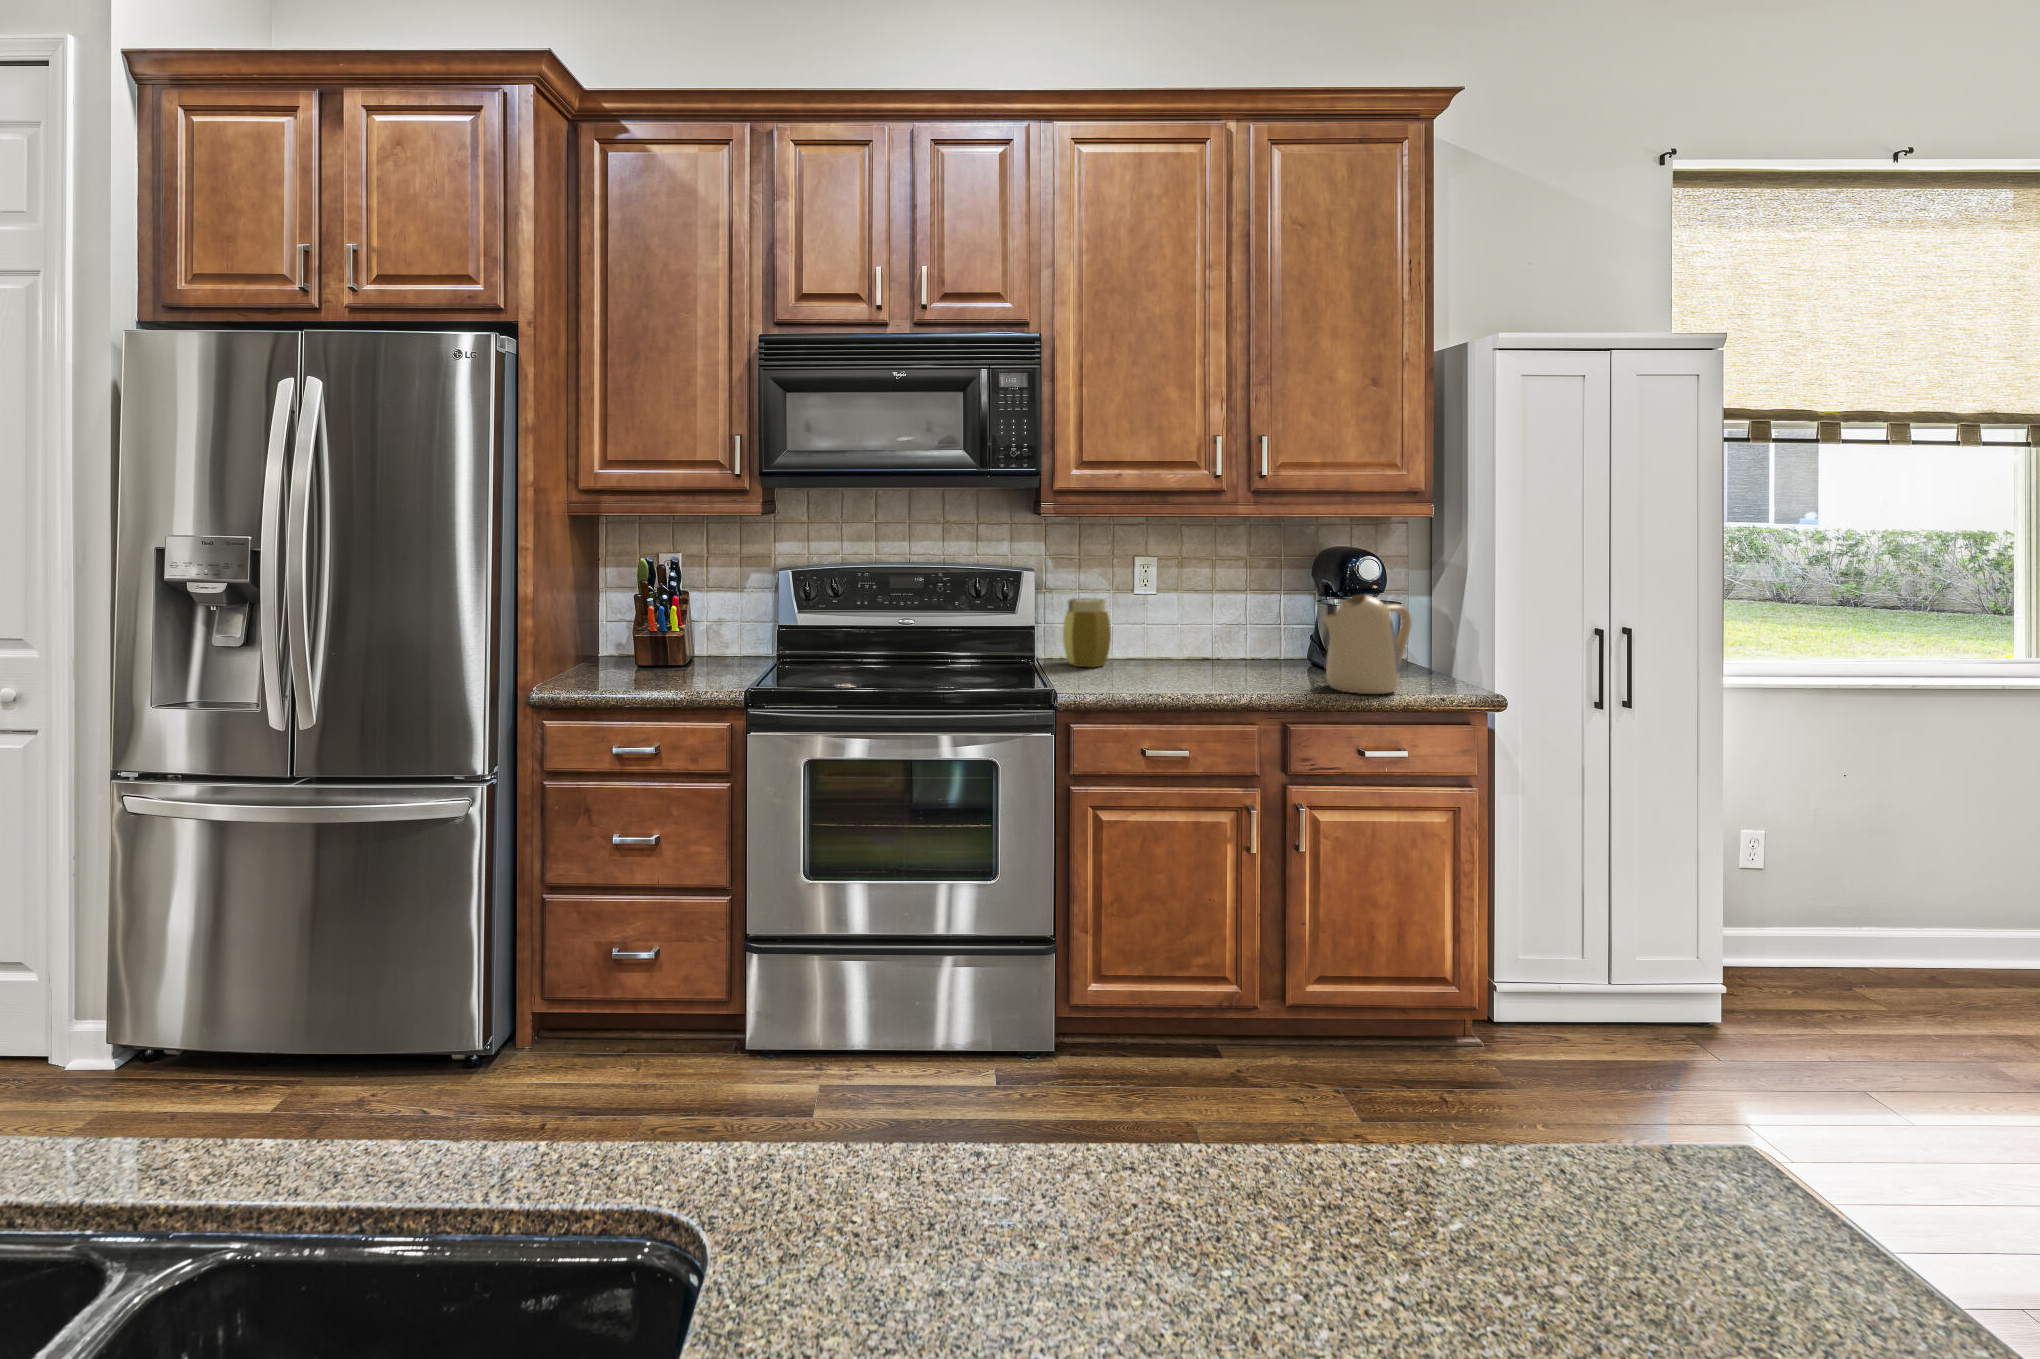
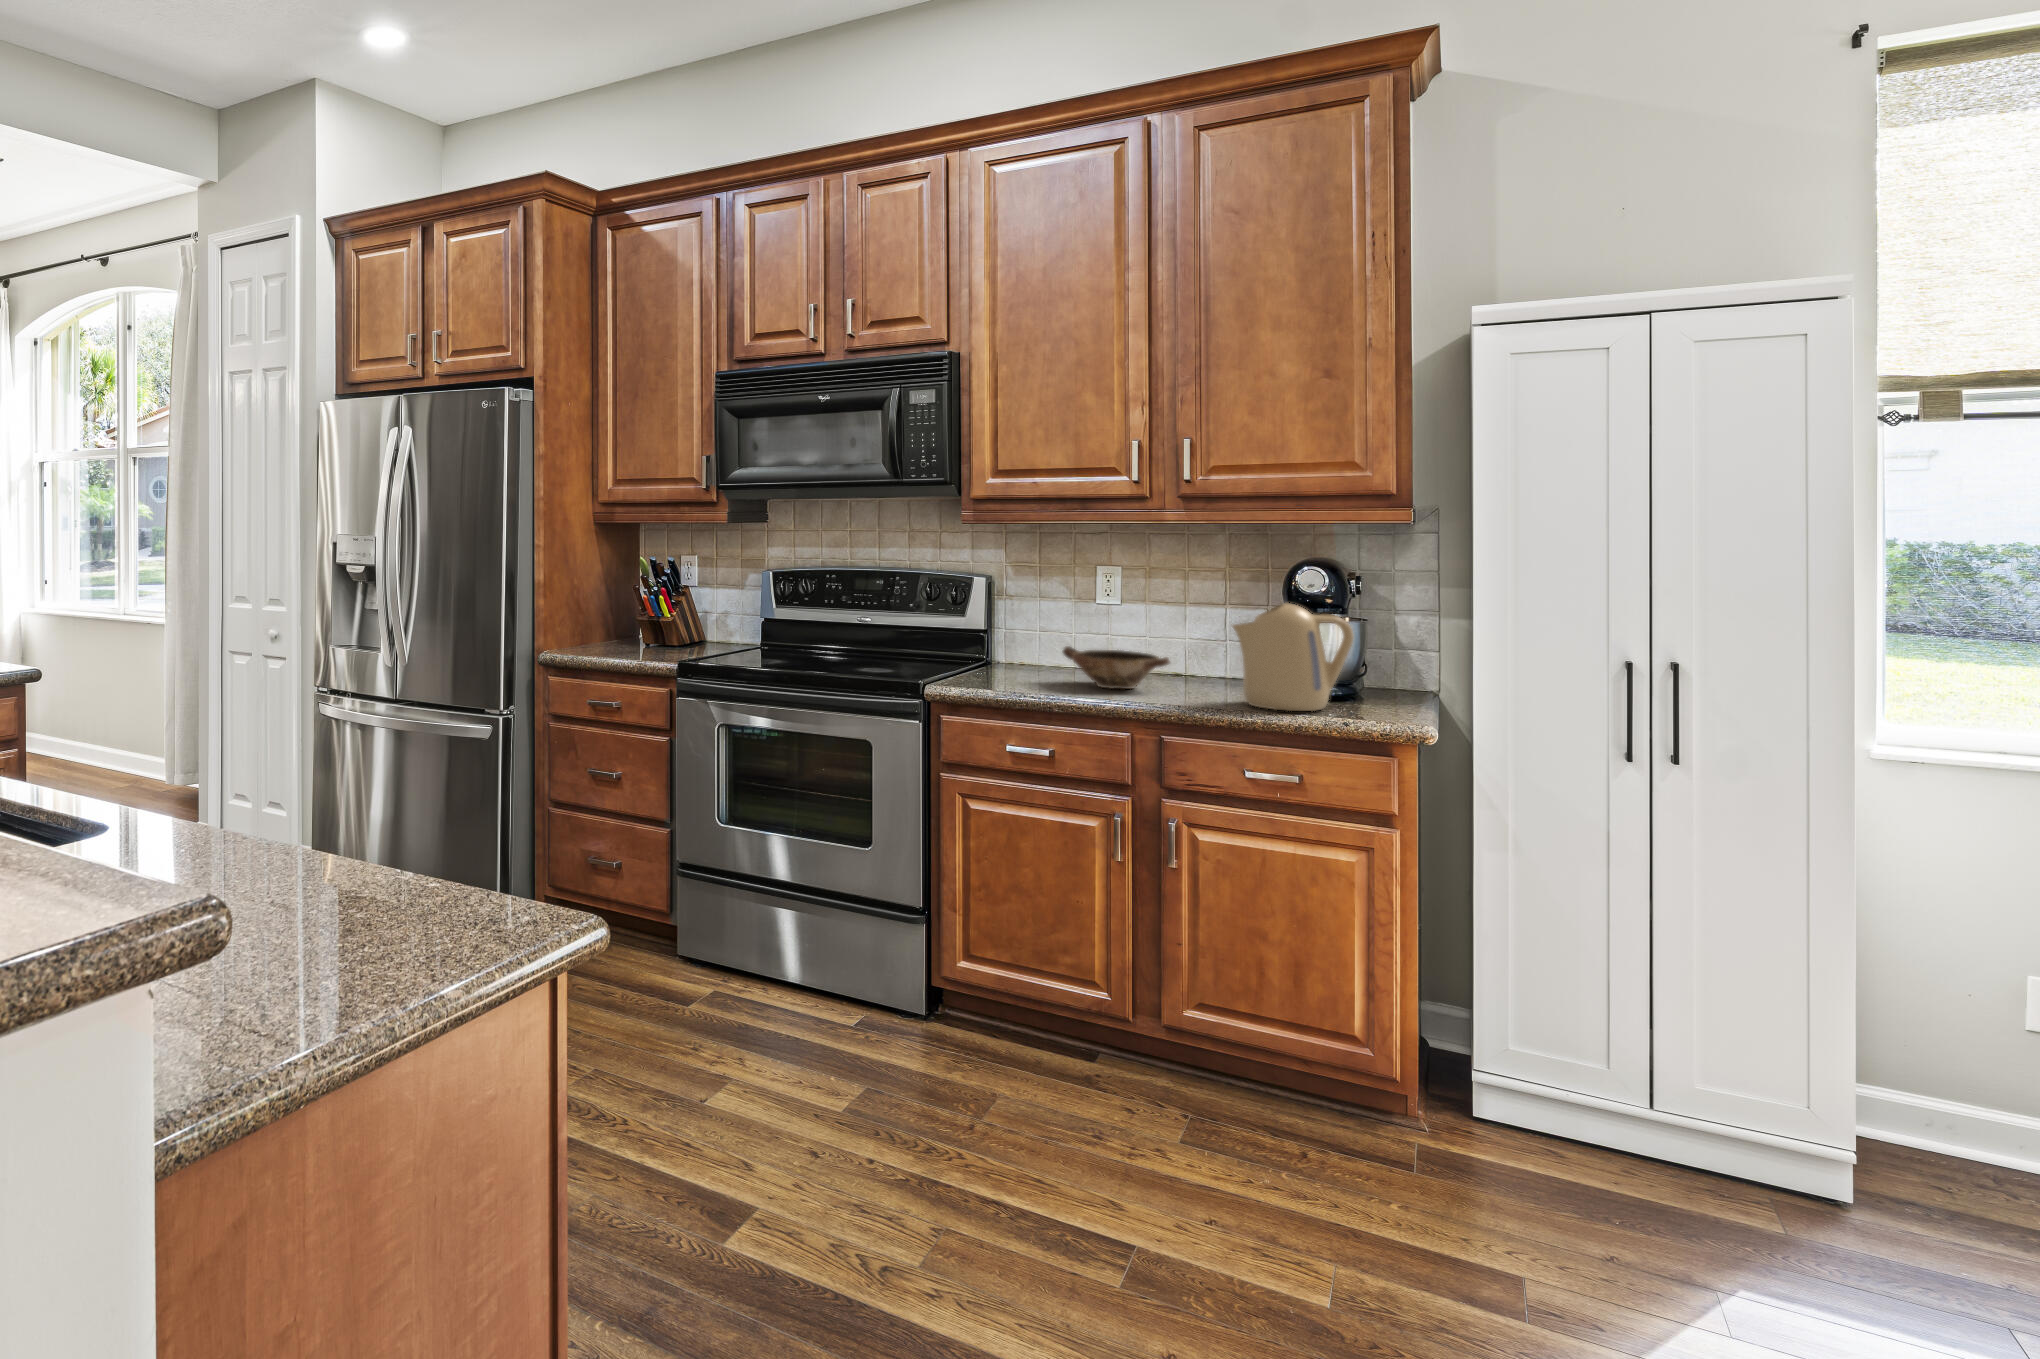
jar: present [1063,598,1111,667] -> none [1008,605,1052,672]
bowl: none [1144,641,1253,682] -> present [1063,646,1170,689]

